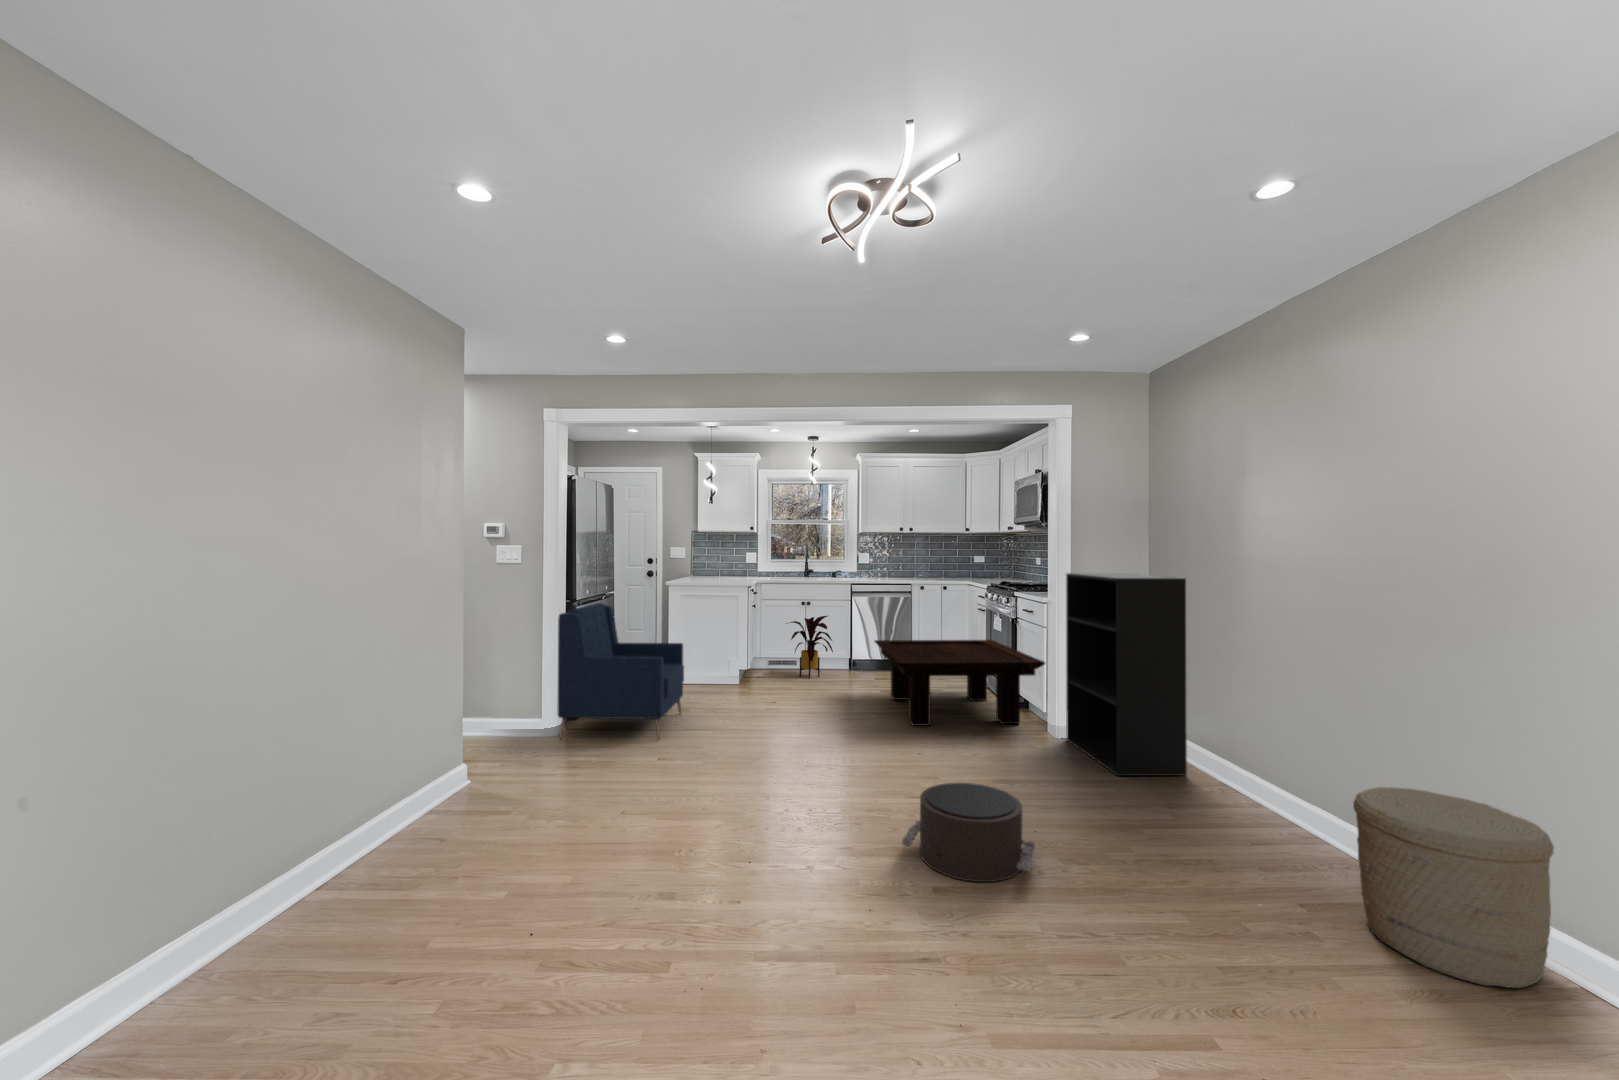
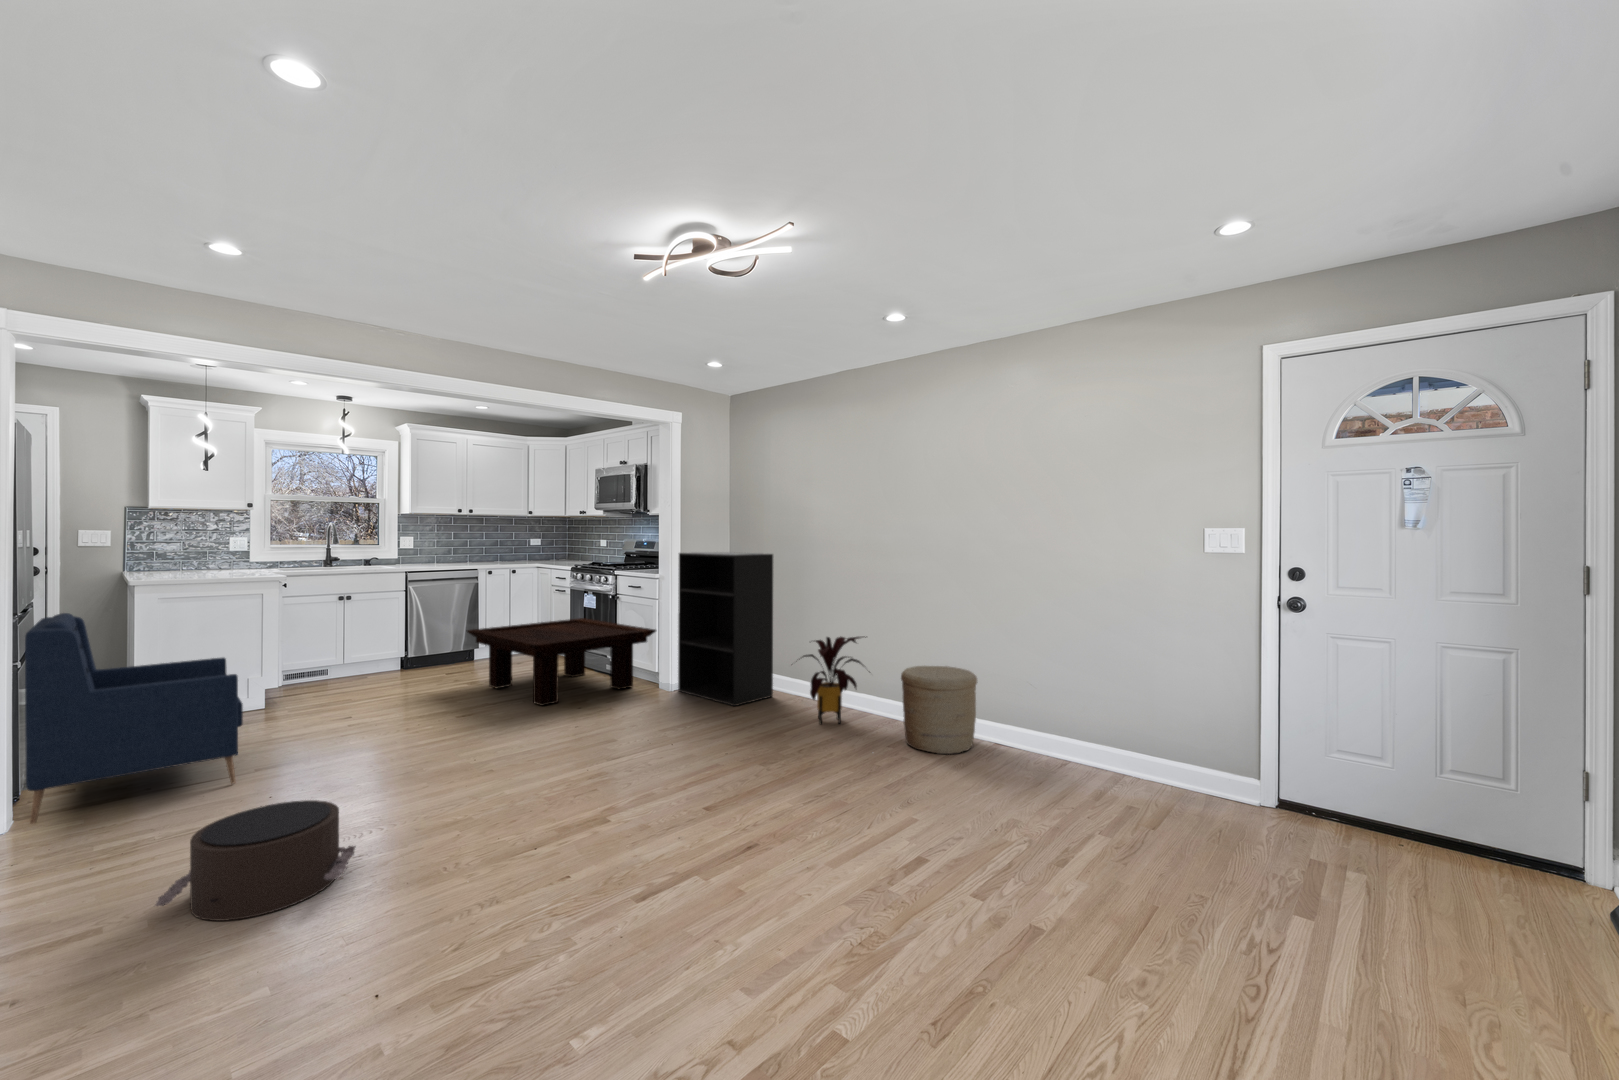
house plant: present [790,616,833,678] -> present [803,637,866,724]
pouf: present [902,783,1035,882] -> present [155,800,355,921]

